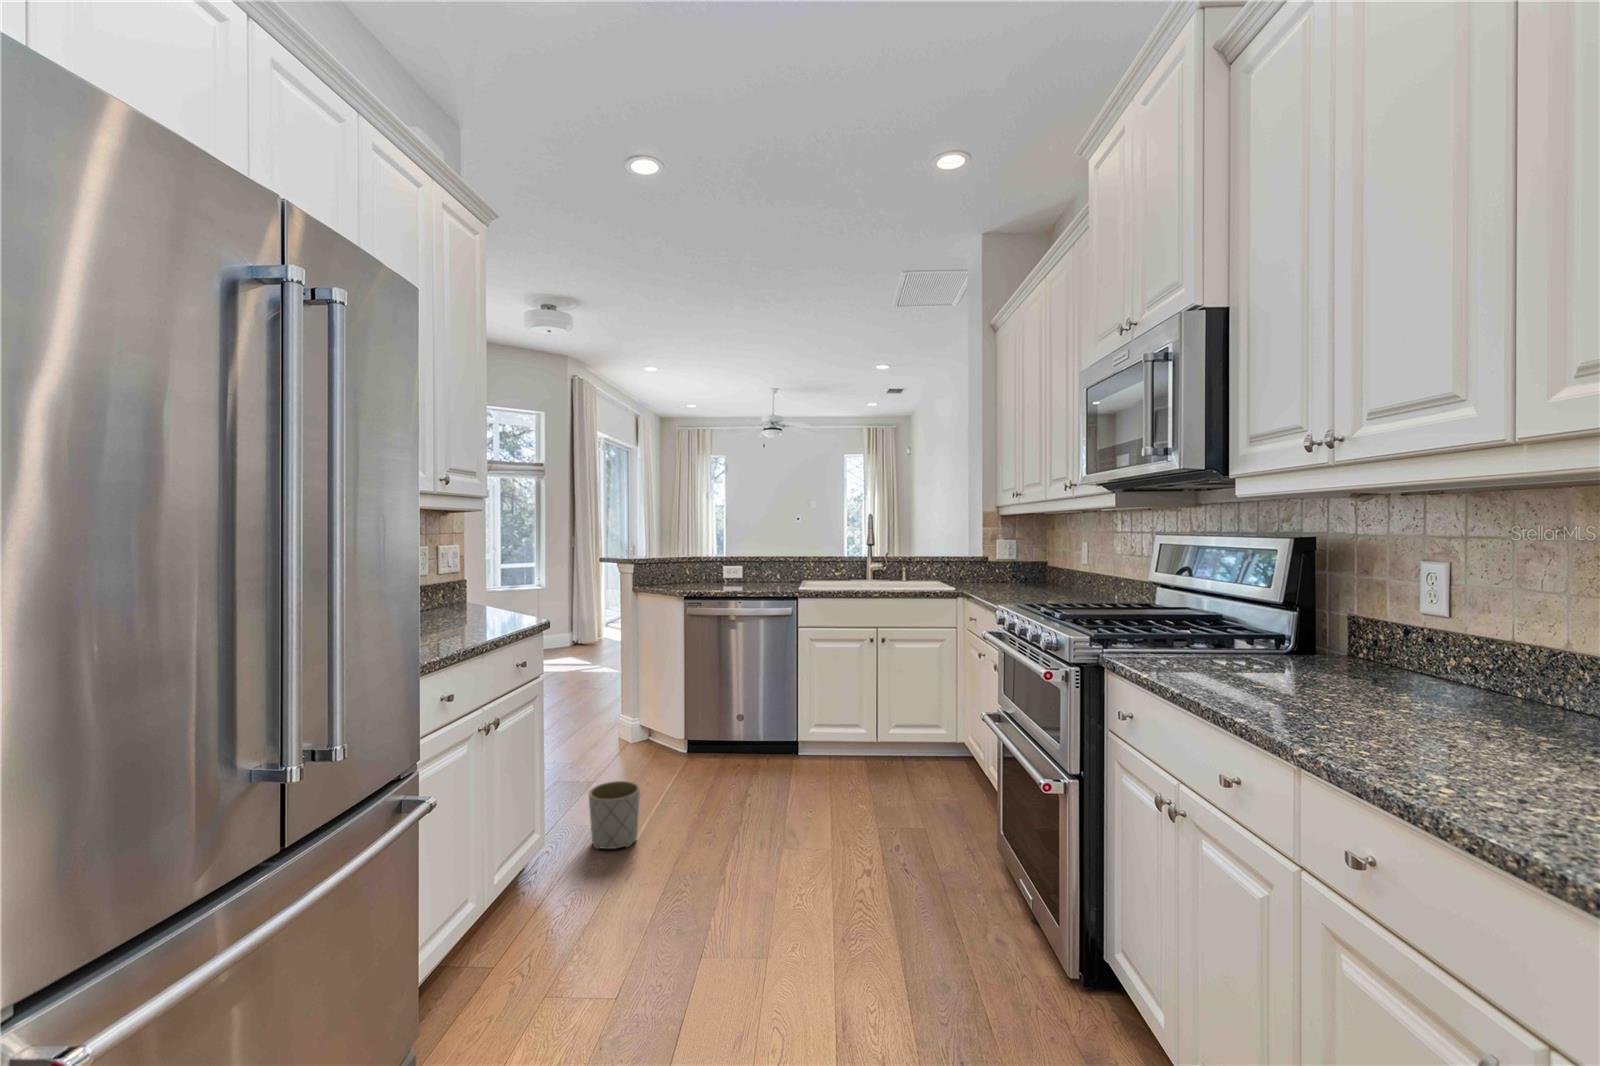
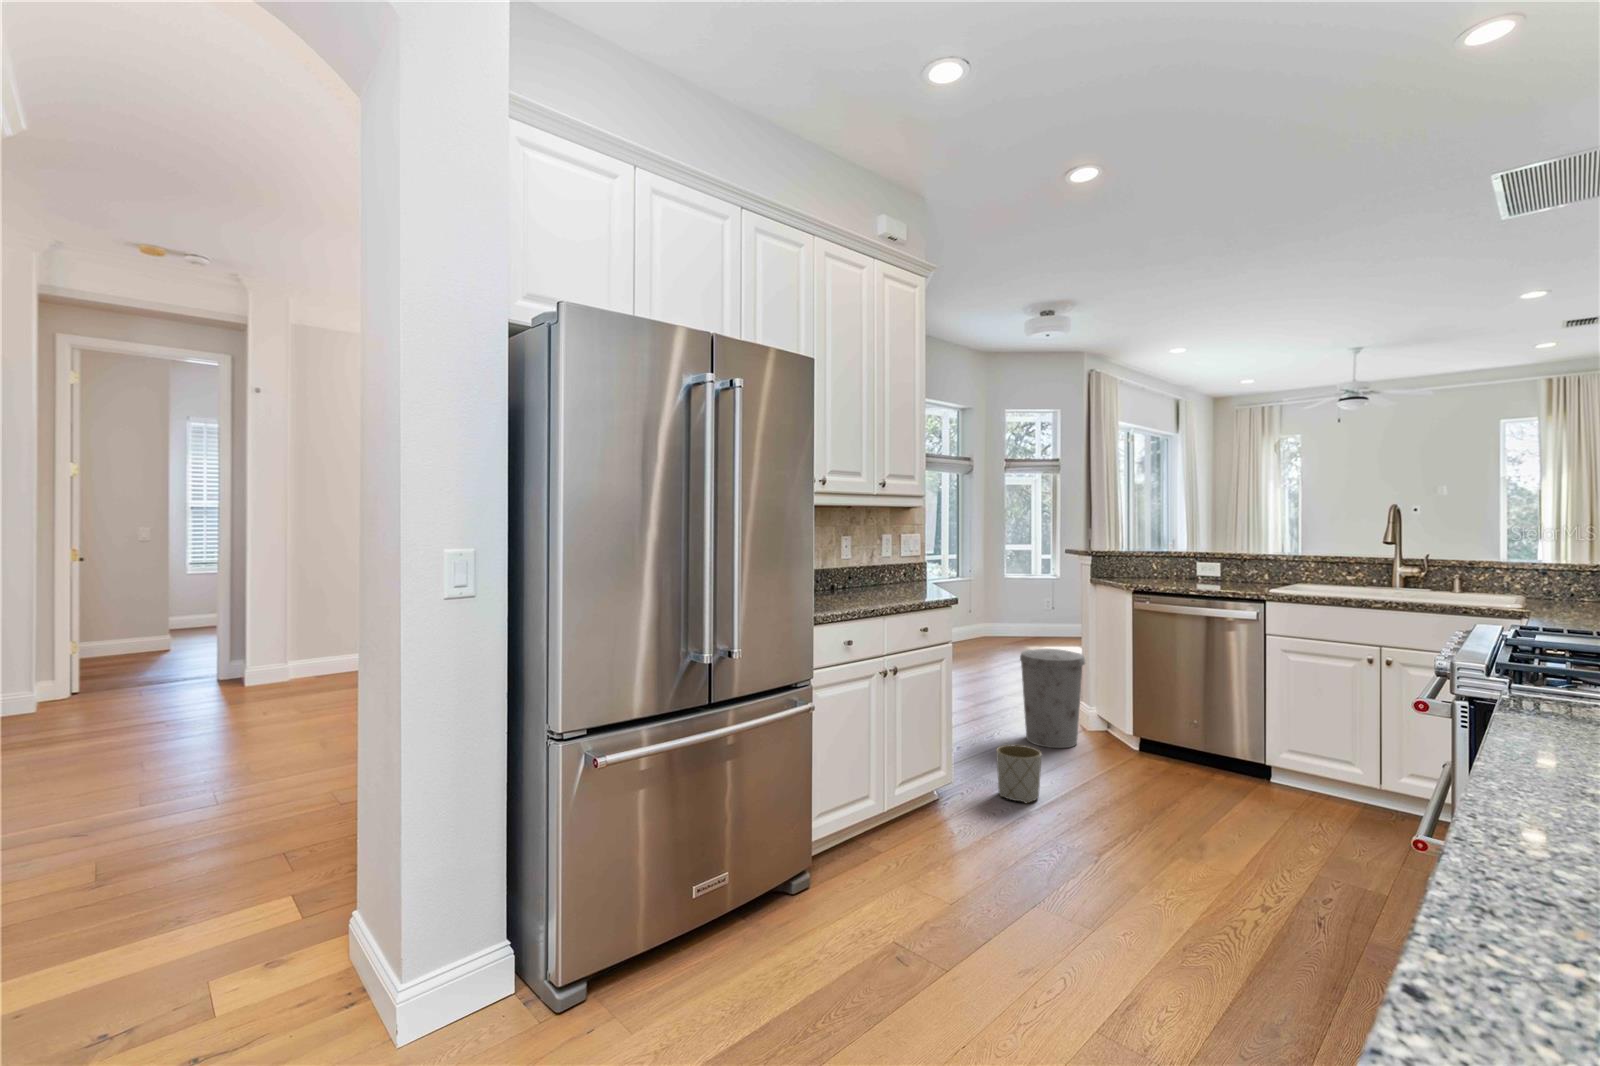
trash can: none [571,664,640,773] -> present [1020,649,1085,748]

